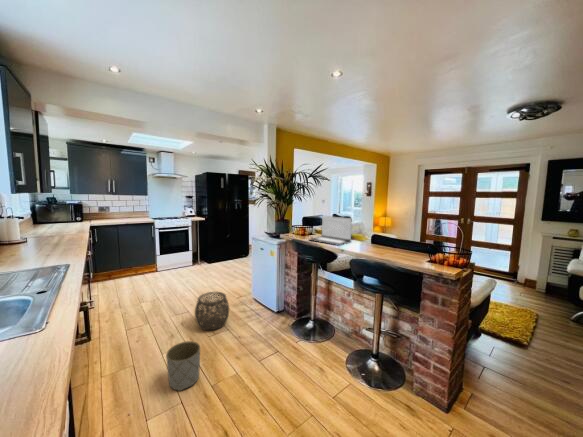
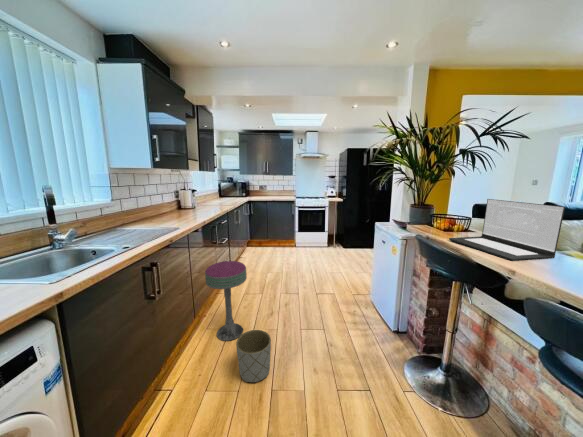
bar stool: none [104,288,154,376] -> present [205,261,247,341]
woven basket: present [195,292,229,330] -> none [294,280,332,325]

